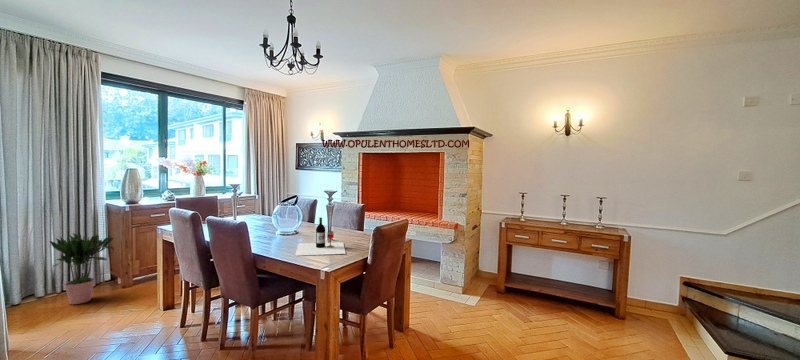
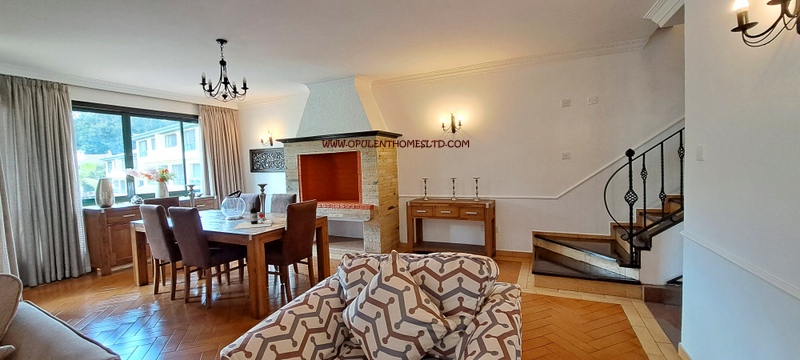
potted plant: present [50,233,114,304] -> none [40,228,99,288]

